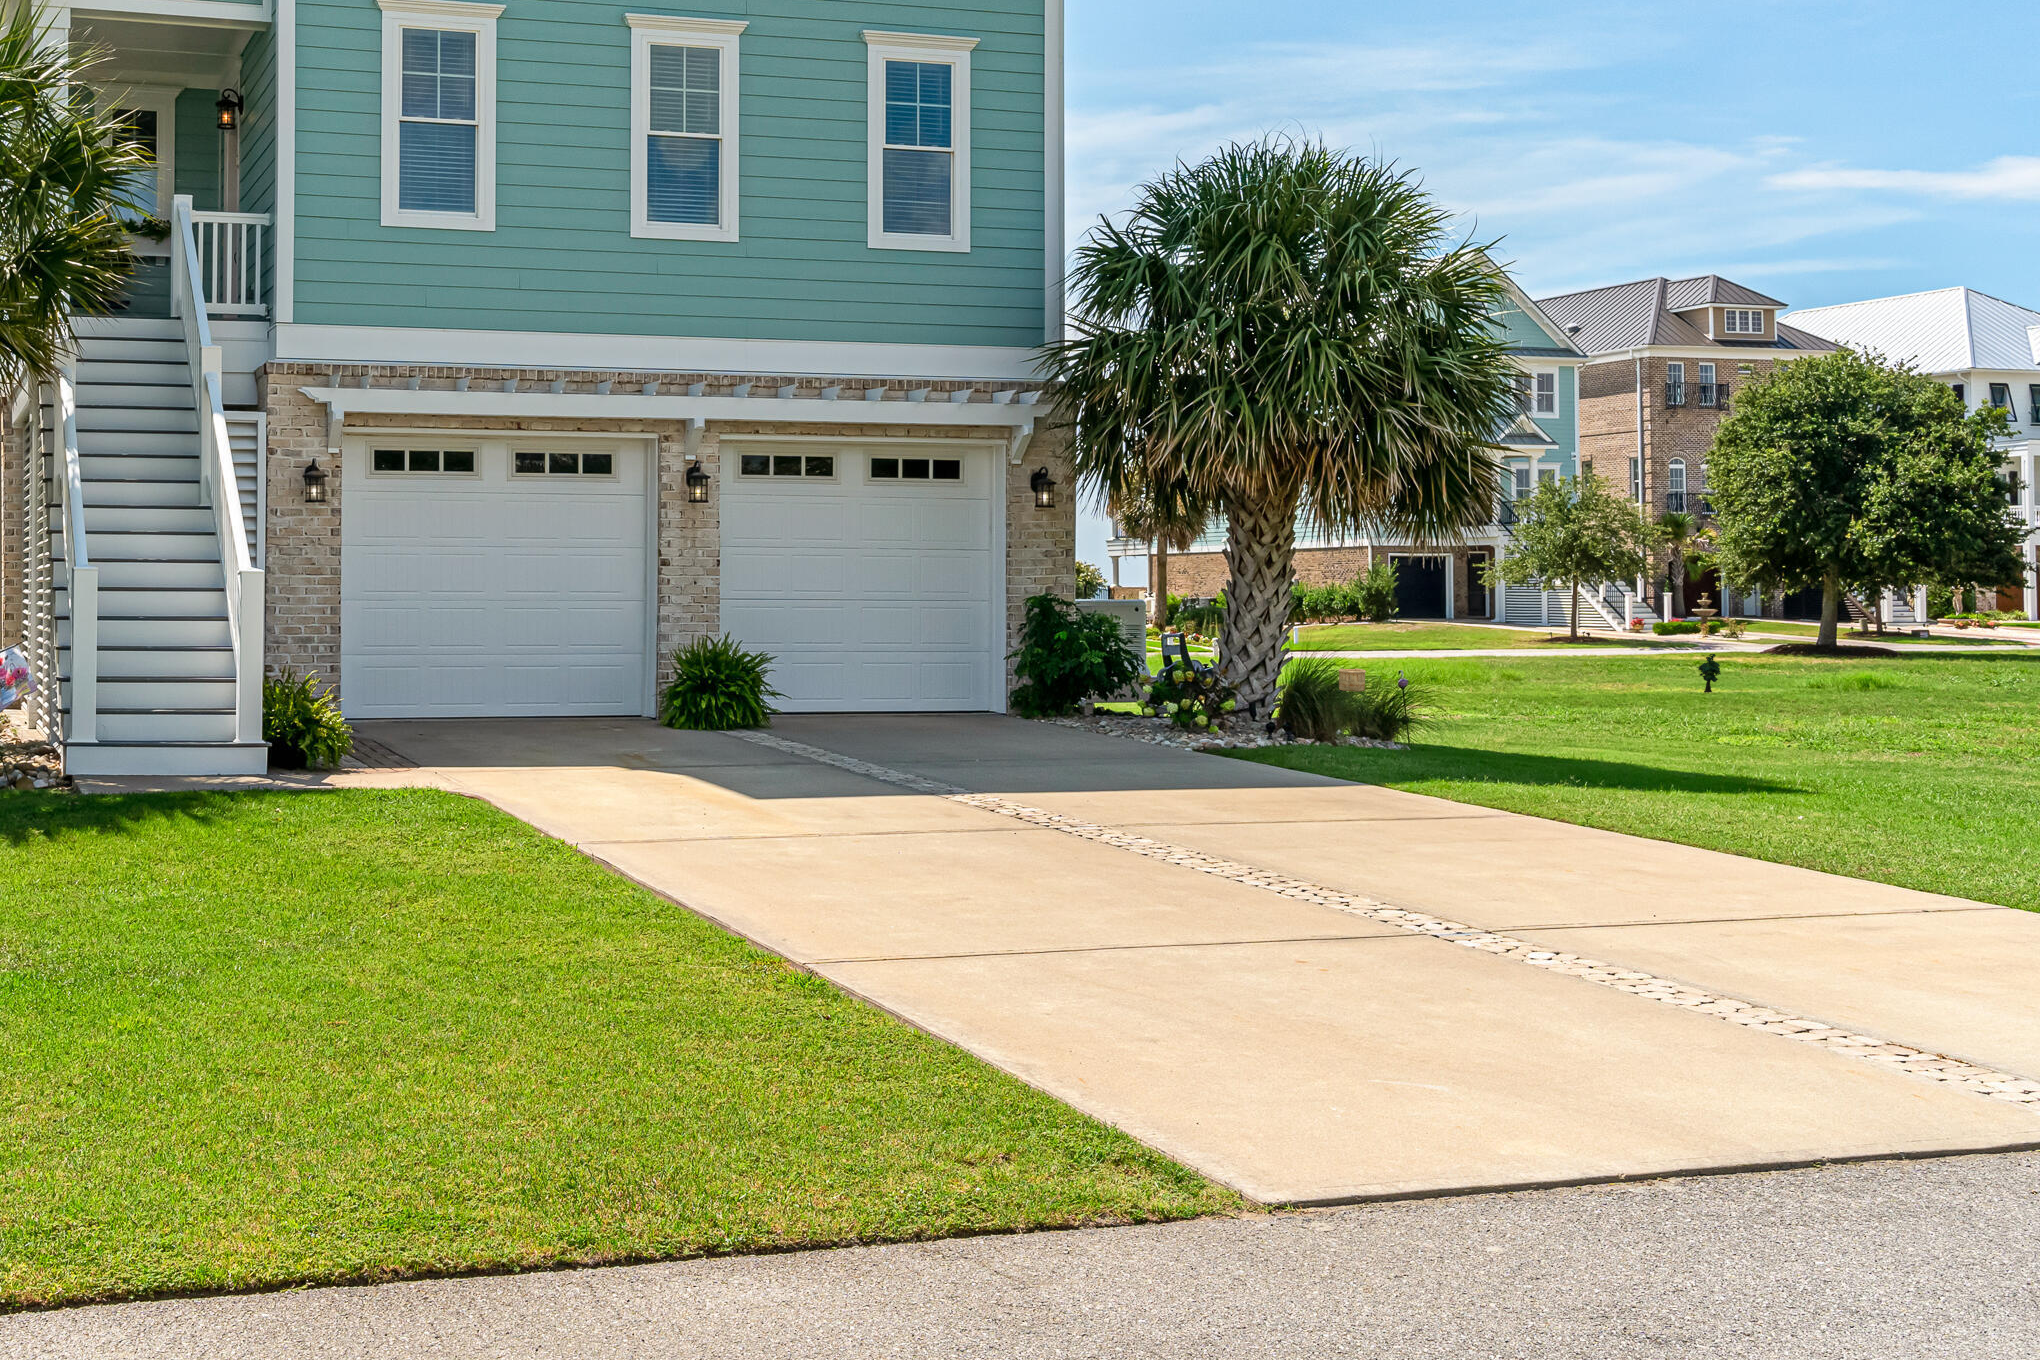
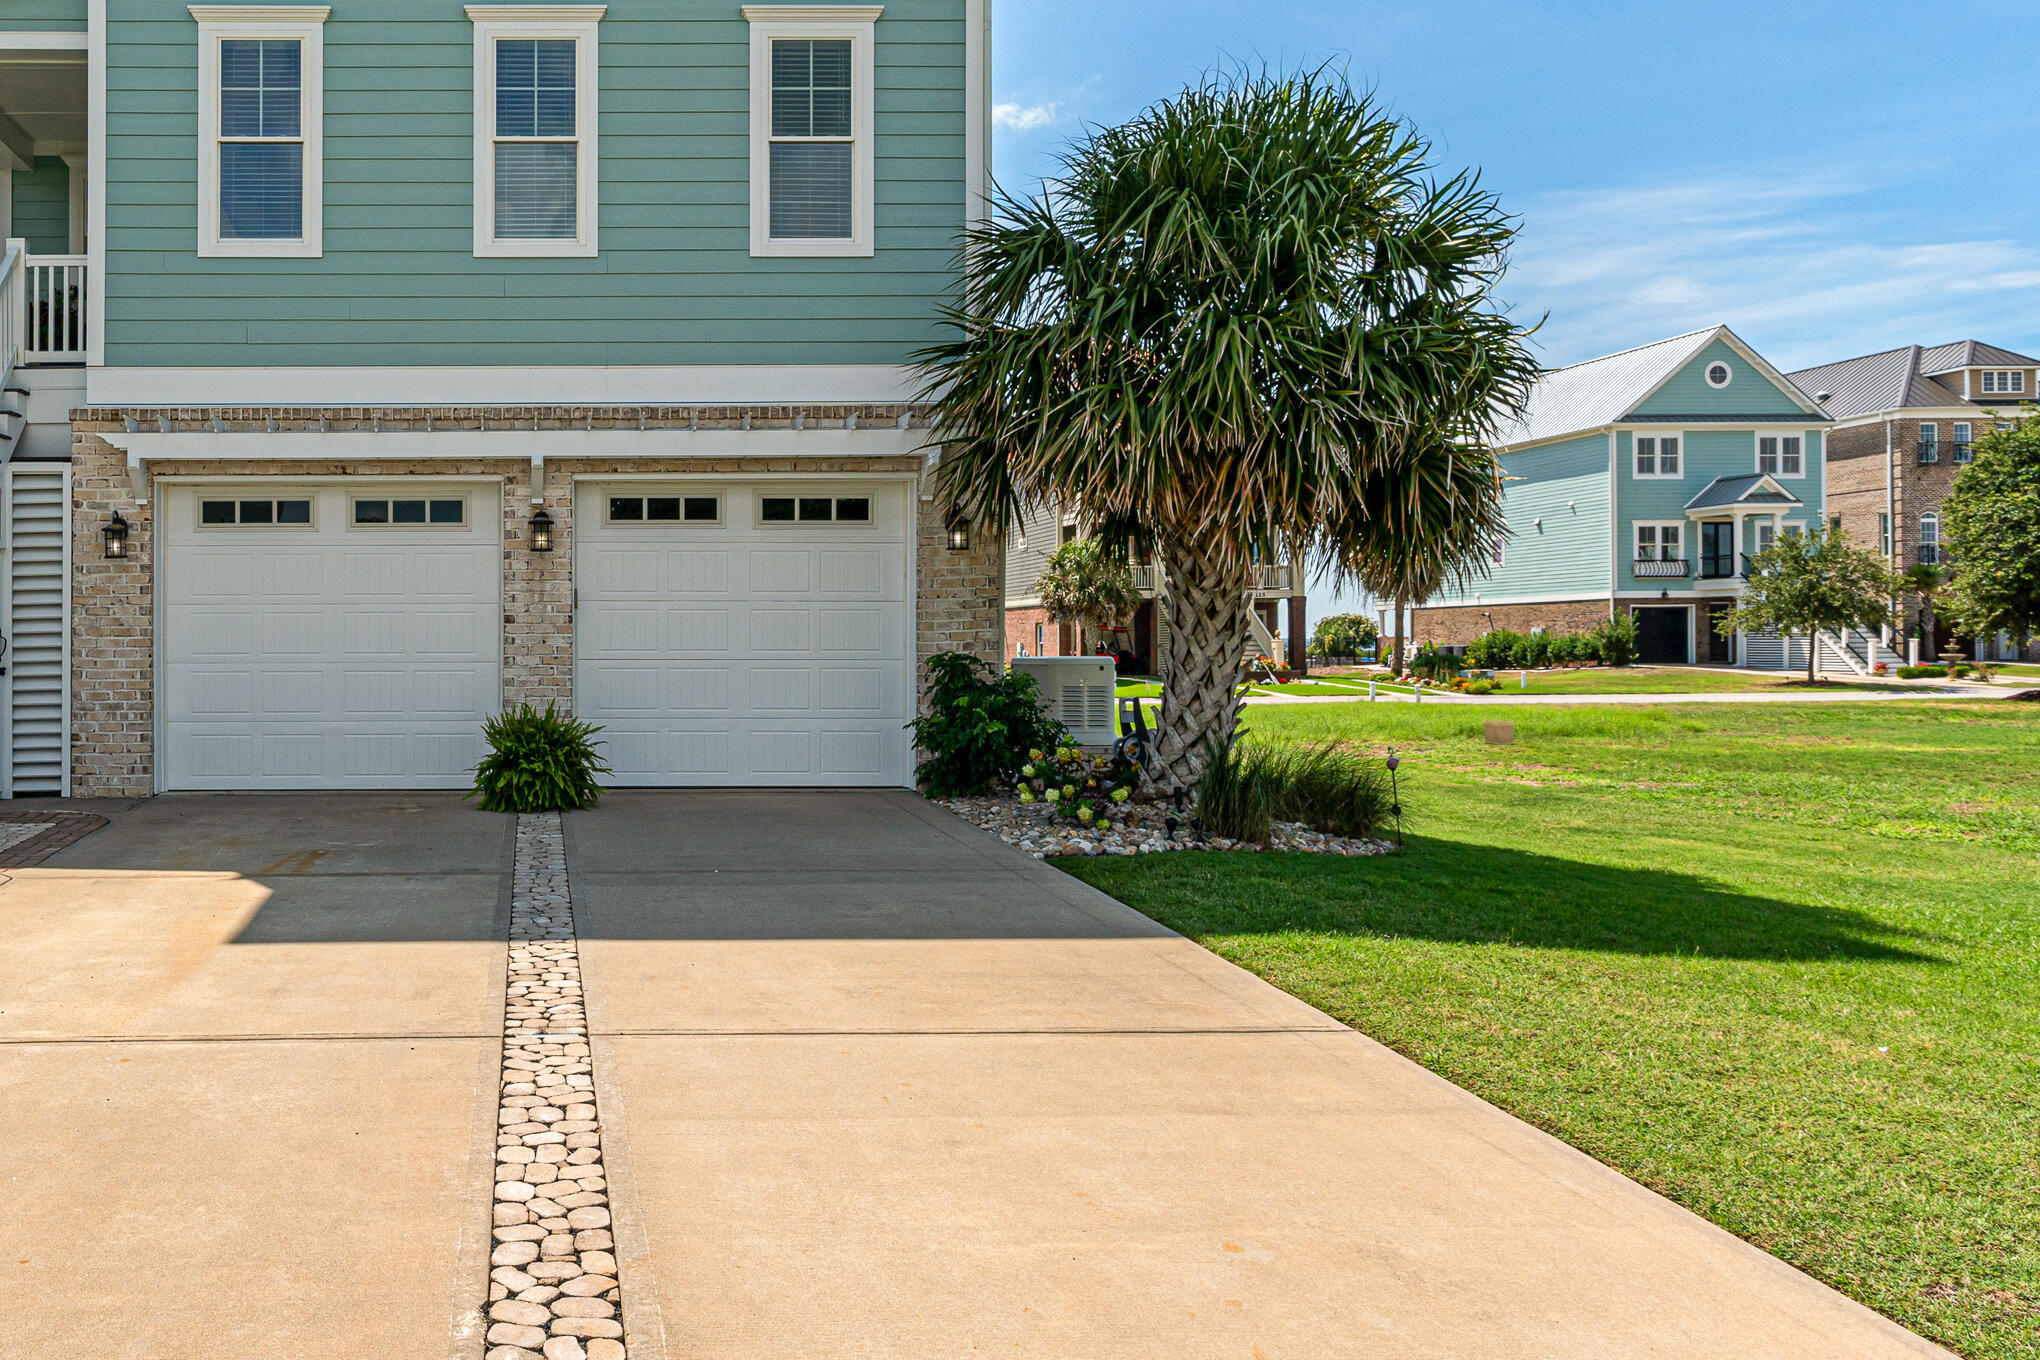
decorative plant: present [1697,654,1721,693] -> none [1914,709,1948,752]

